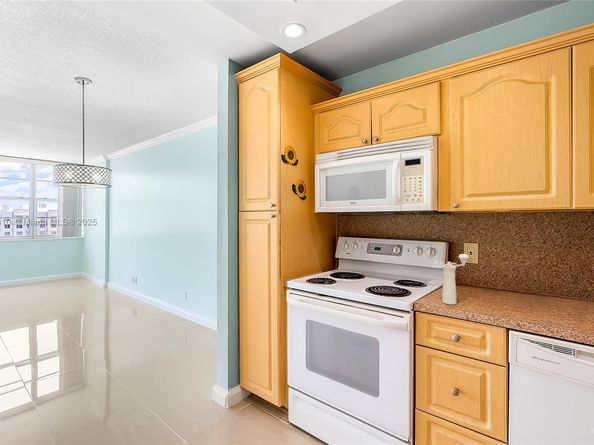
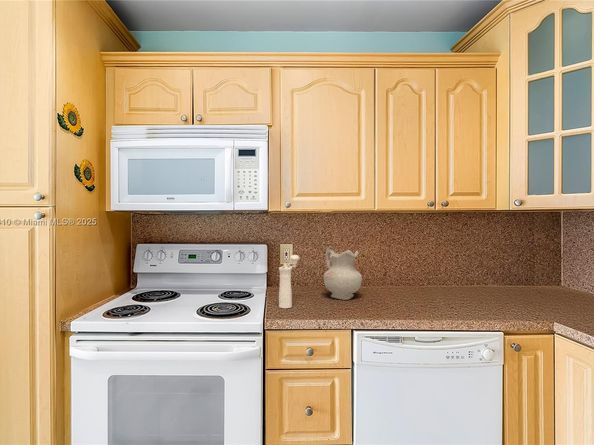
ceramic pitcher: none [502,248,555,308] -> present [324,247,362,300]

